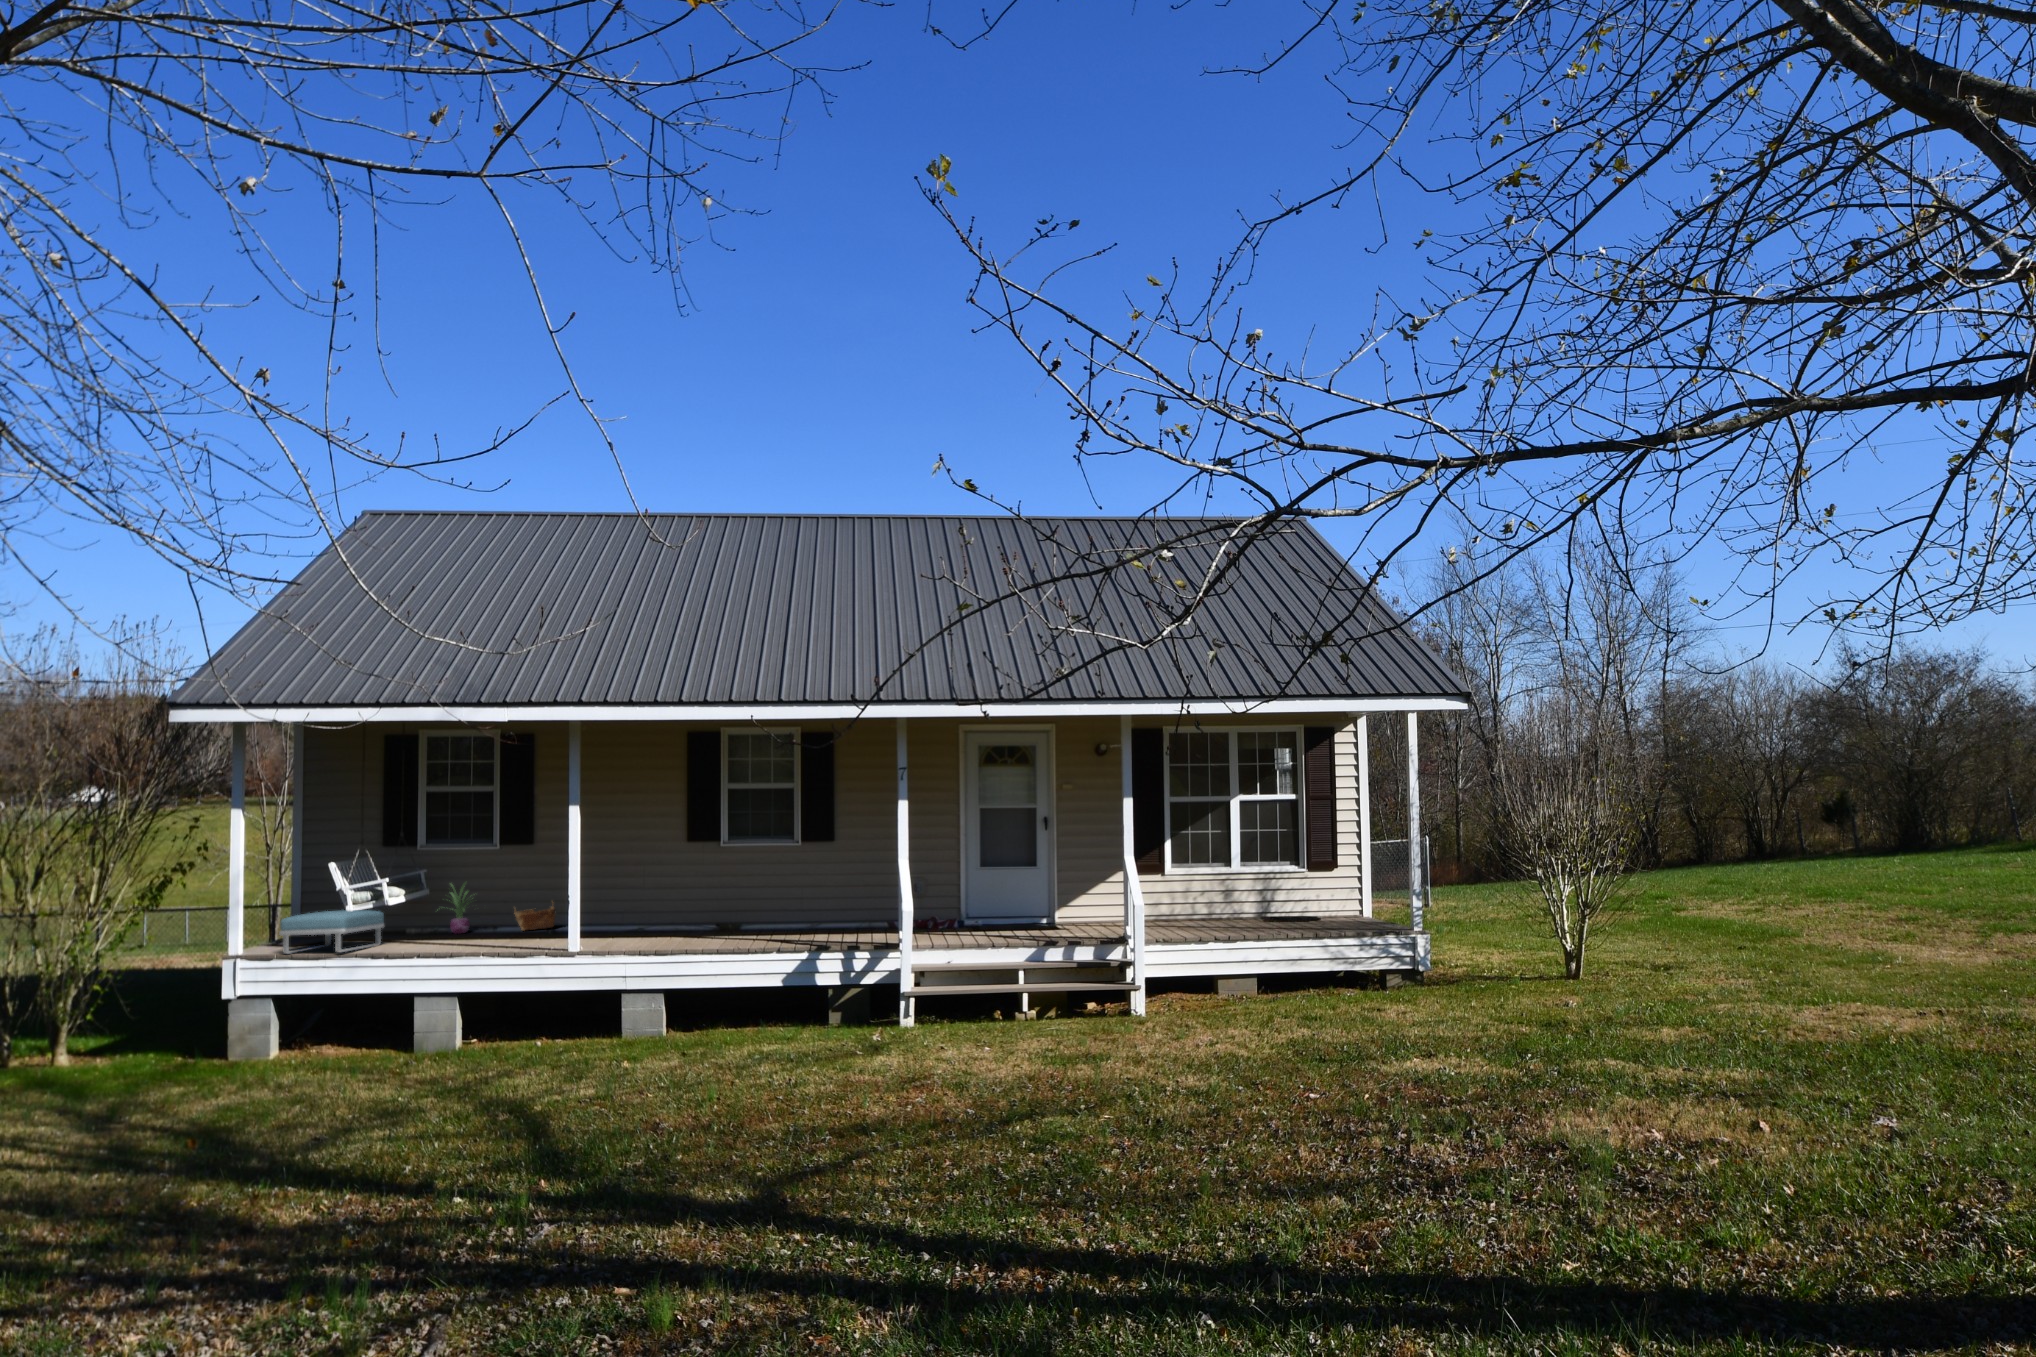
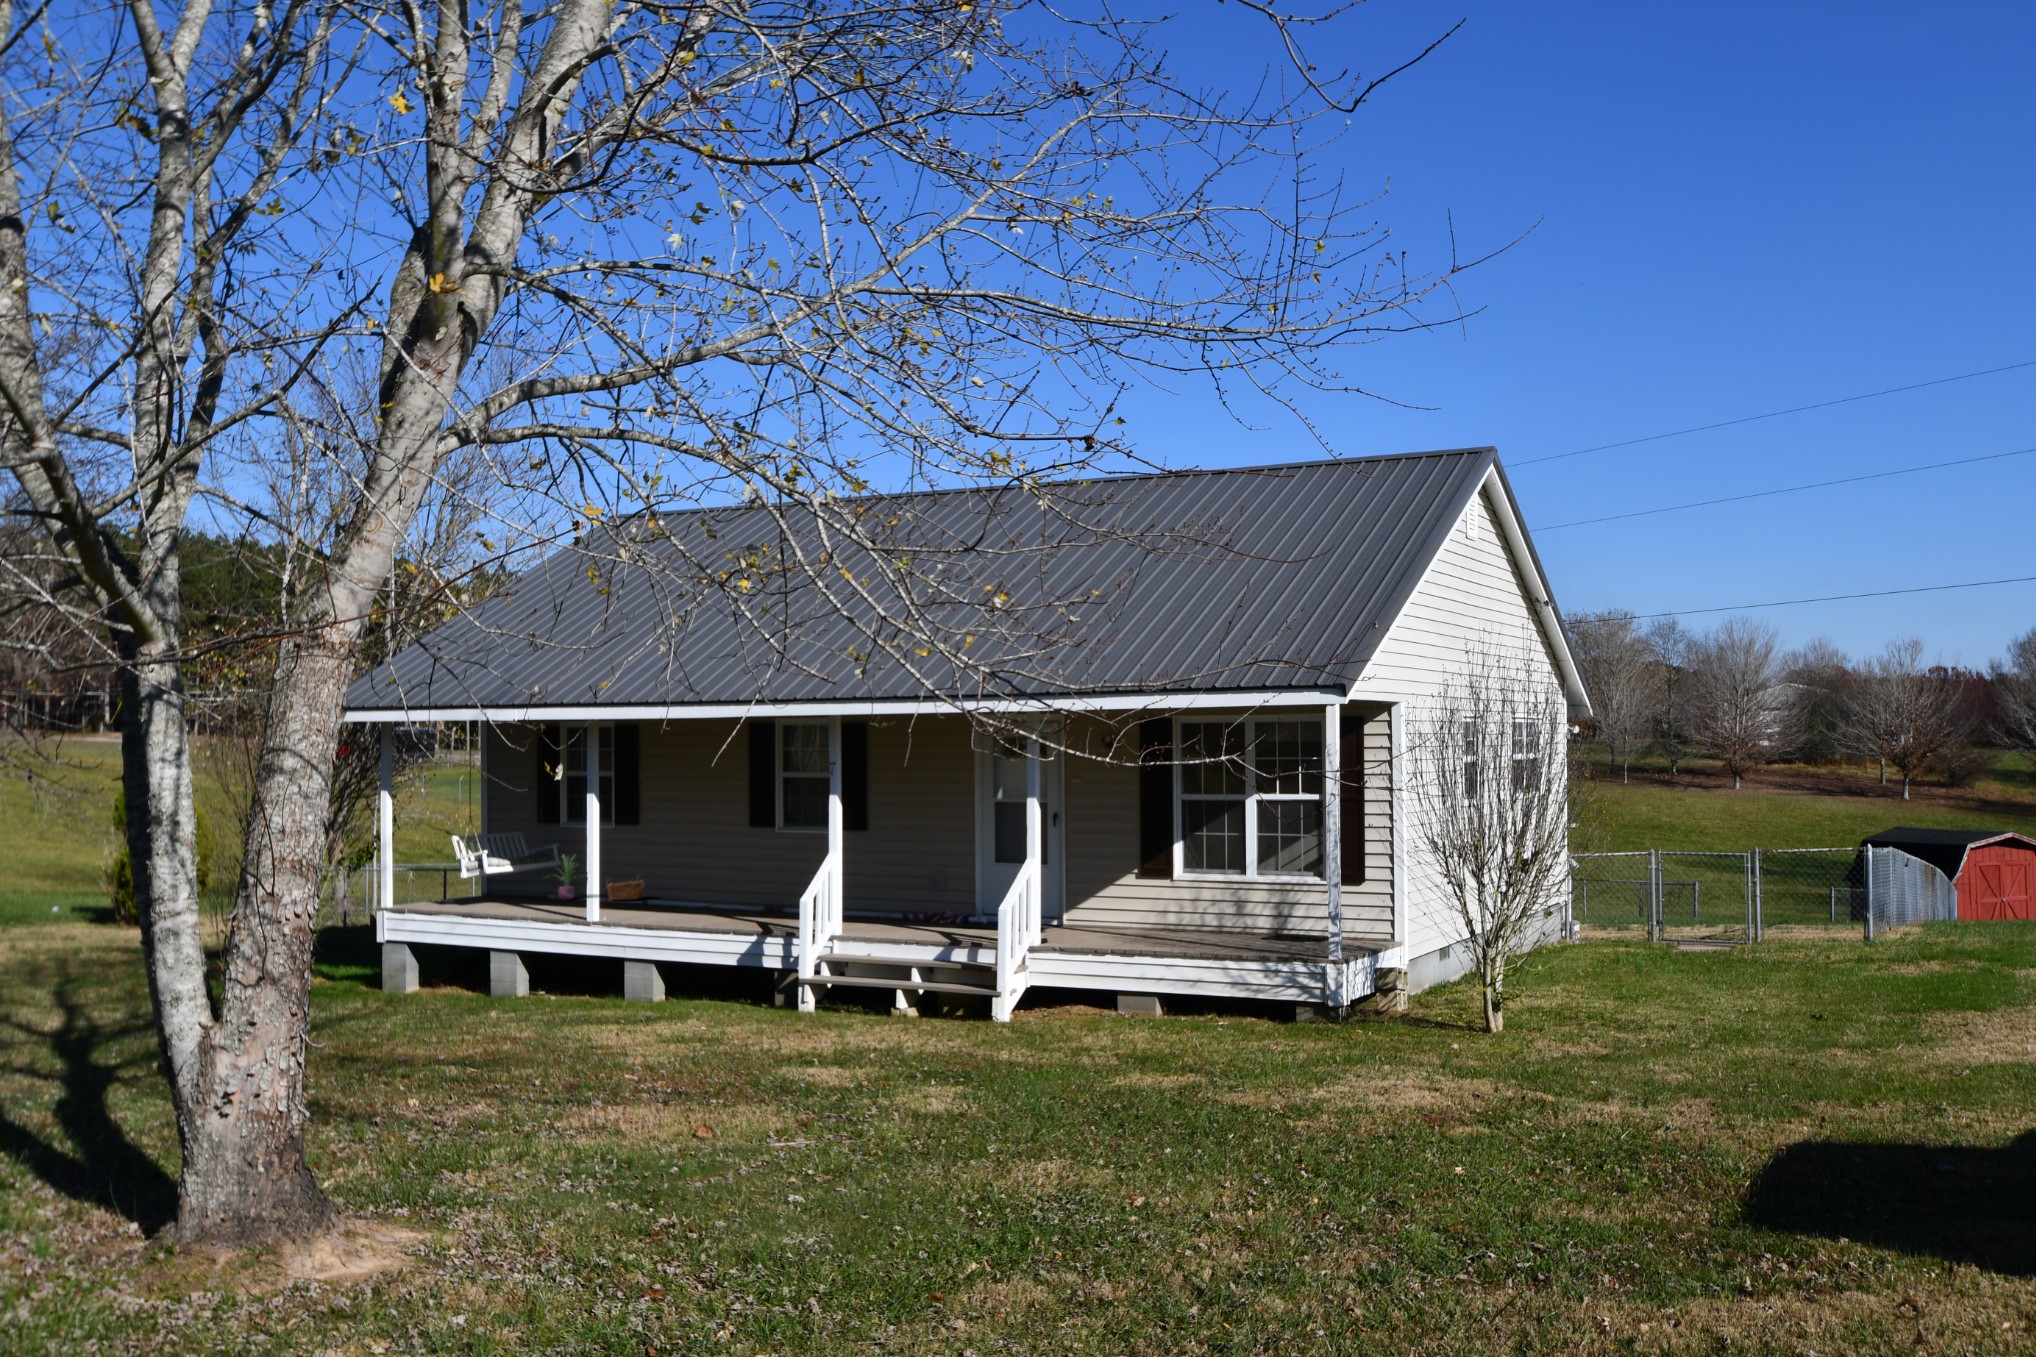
footstool: present [279,910,385,954] -> none [407,874,491,908]

